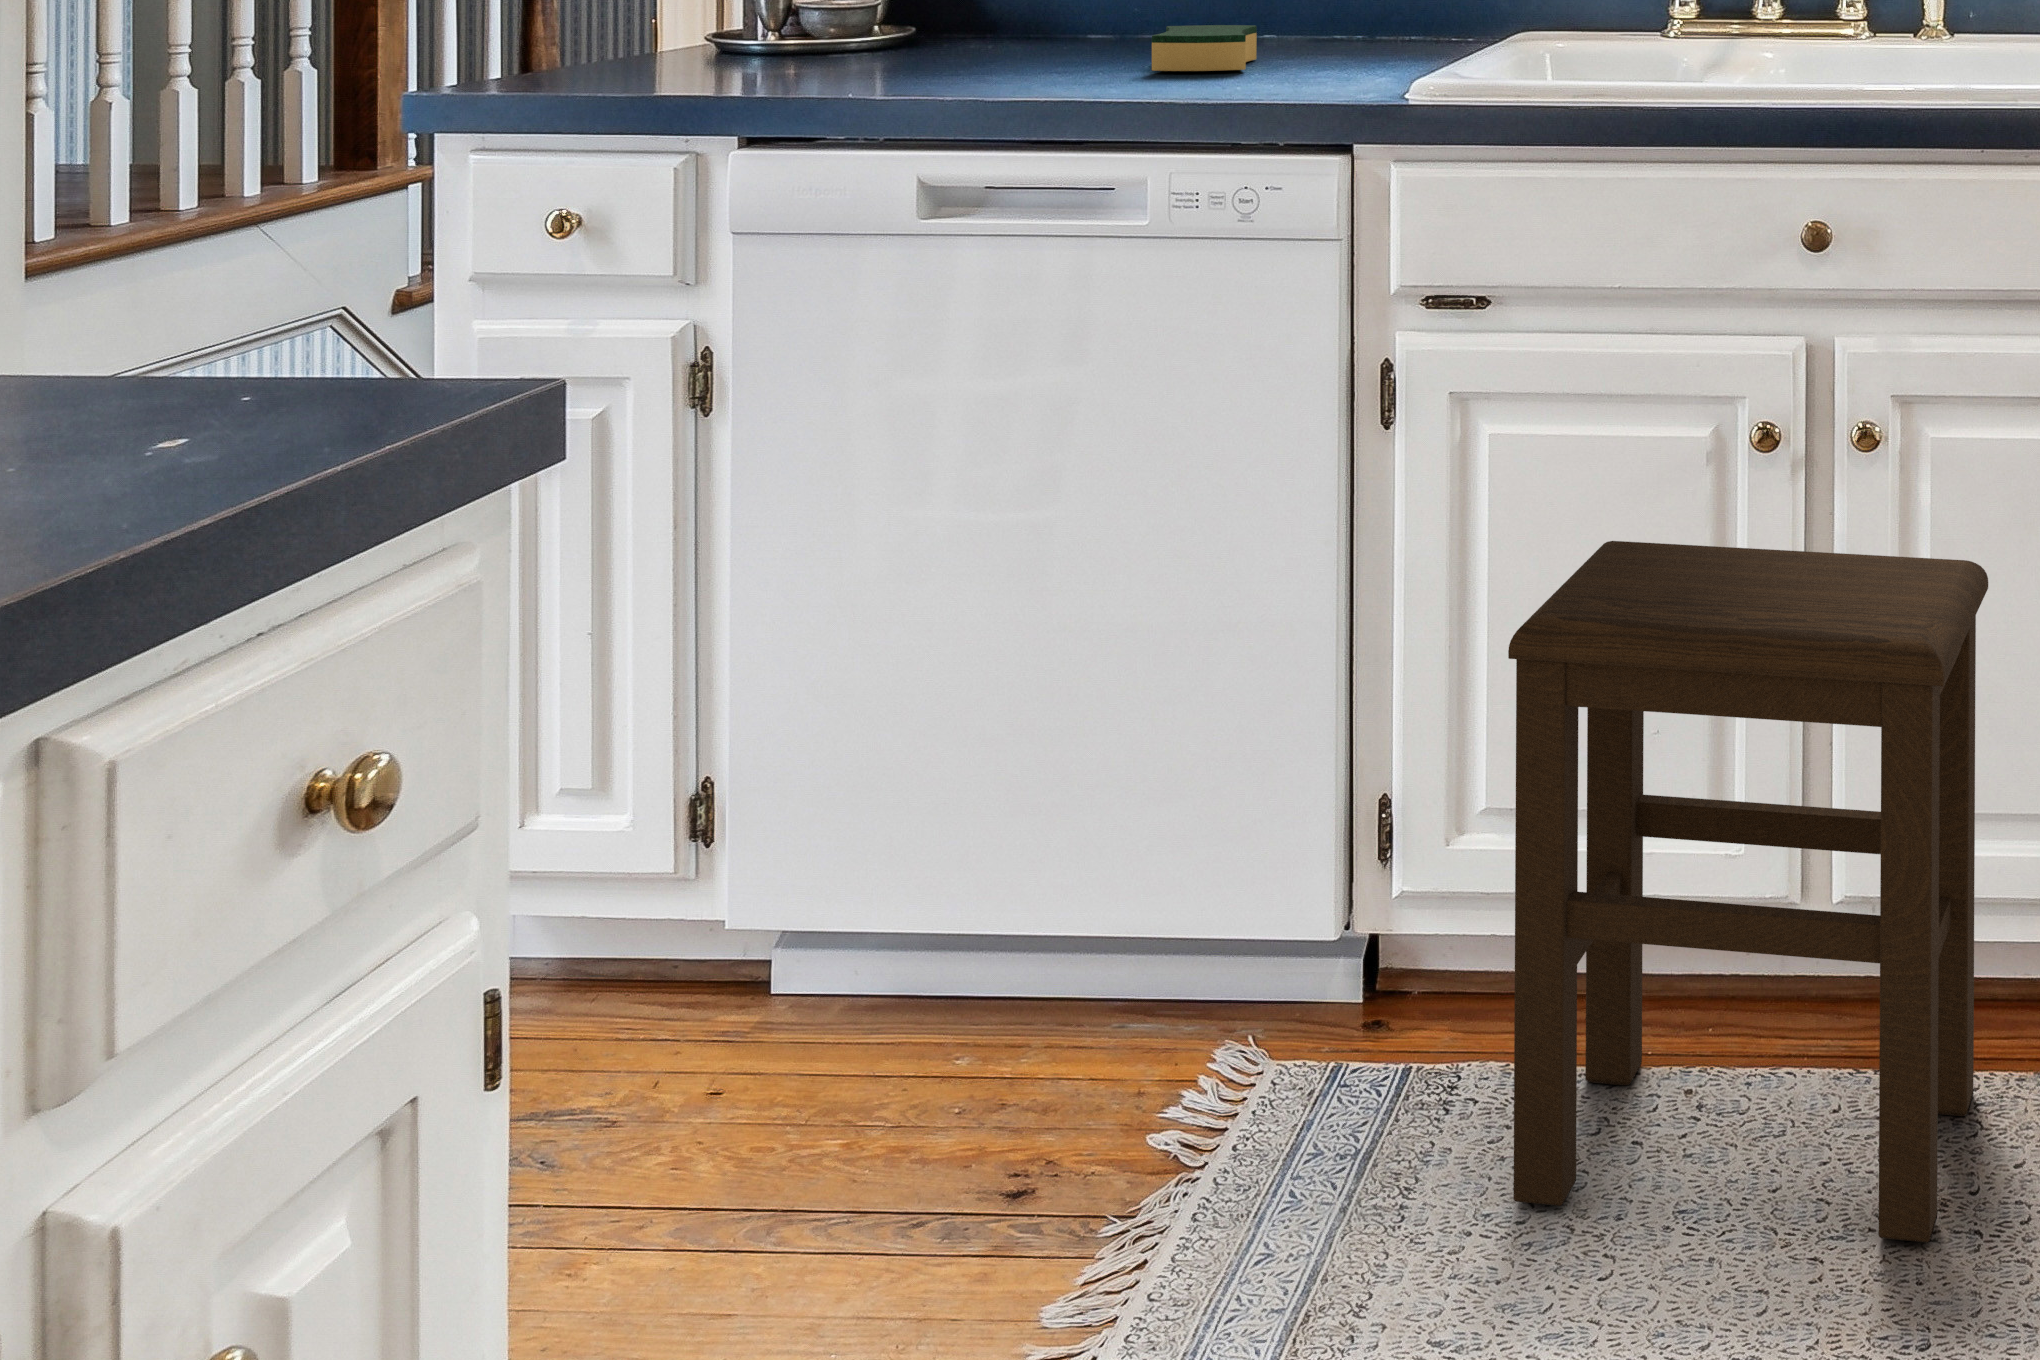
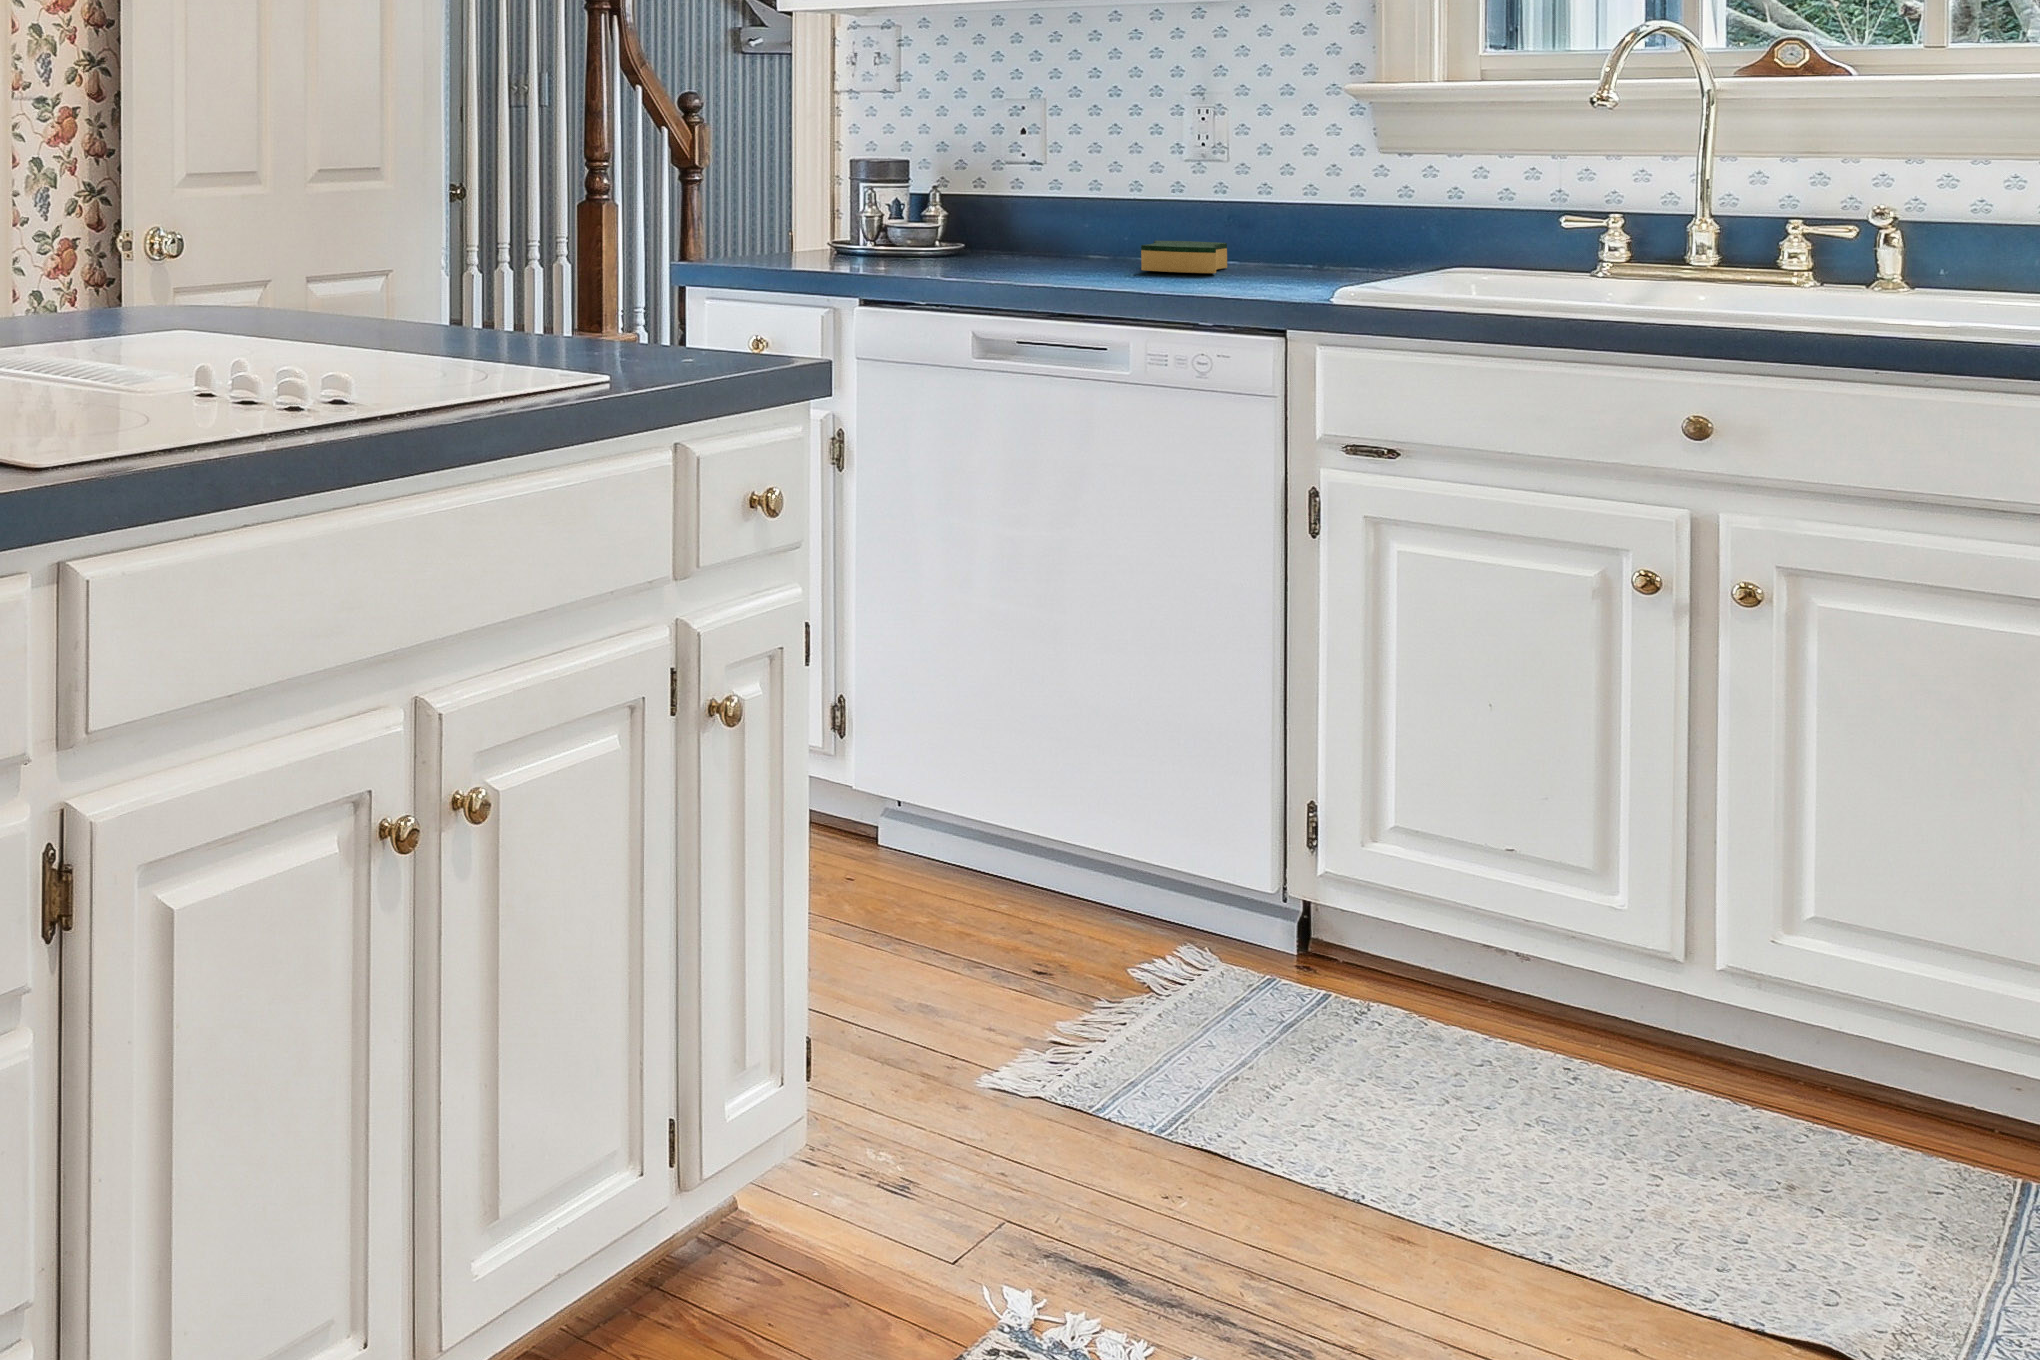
stool: present [1508,541,1988,1243] -> none [1426,650,1928,1255]

